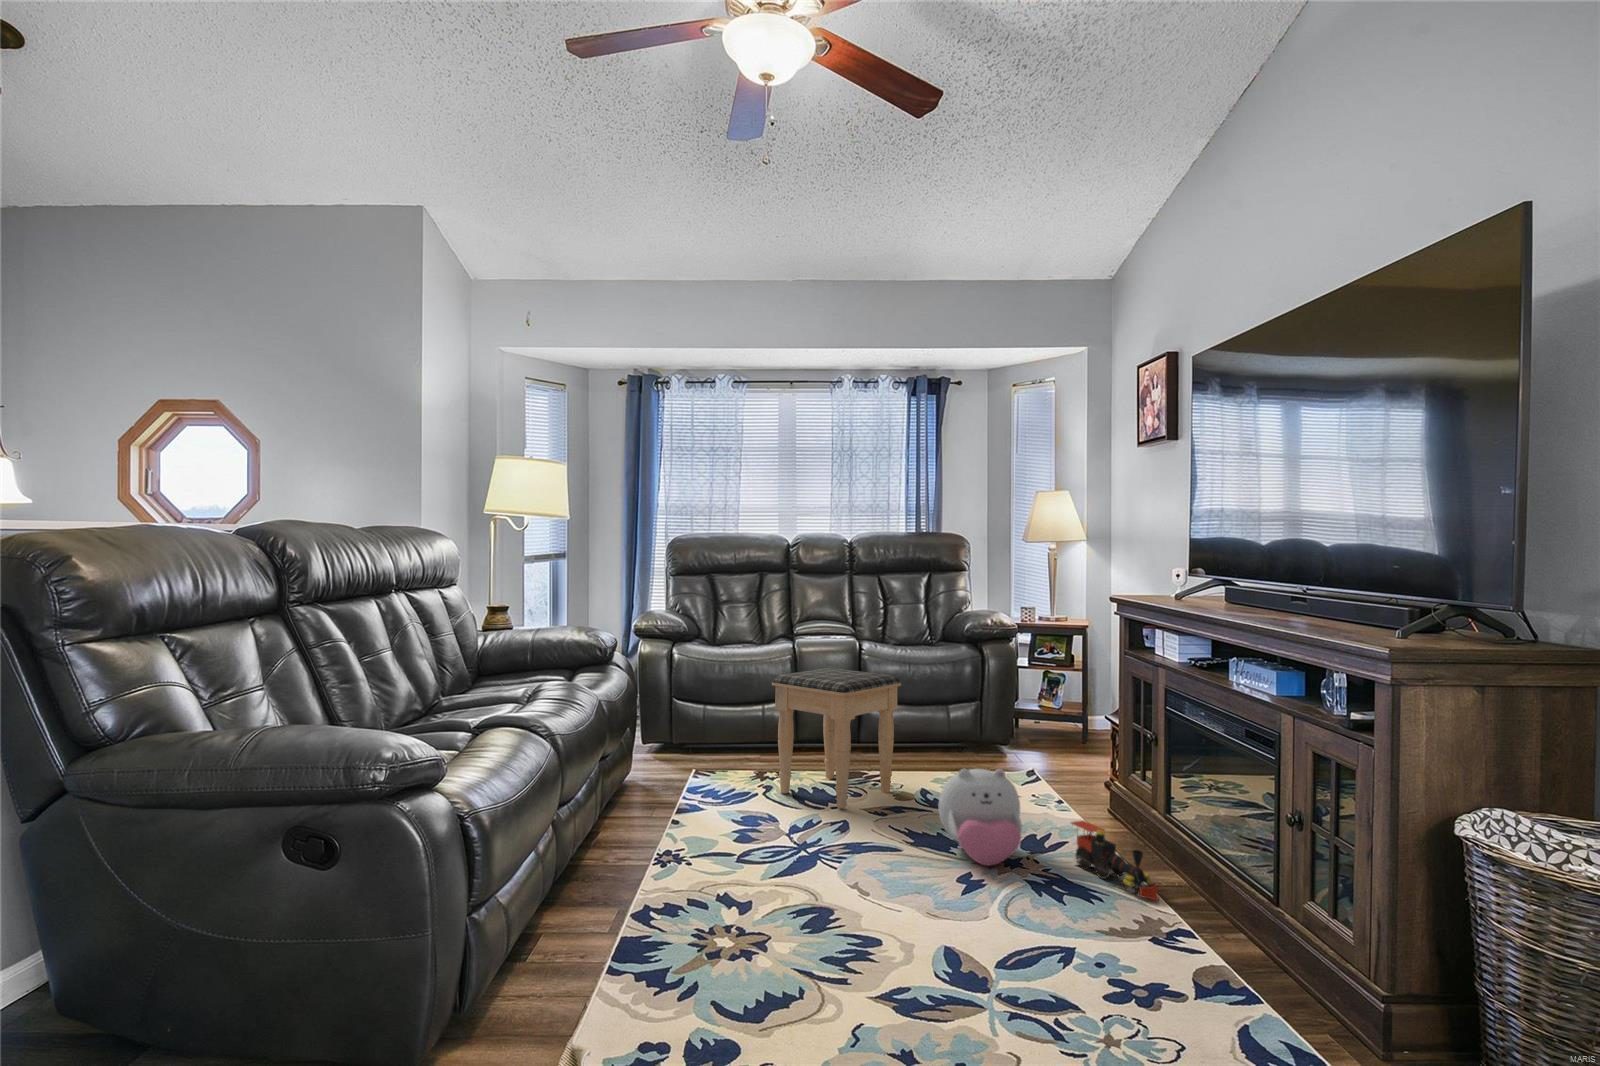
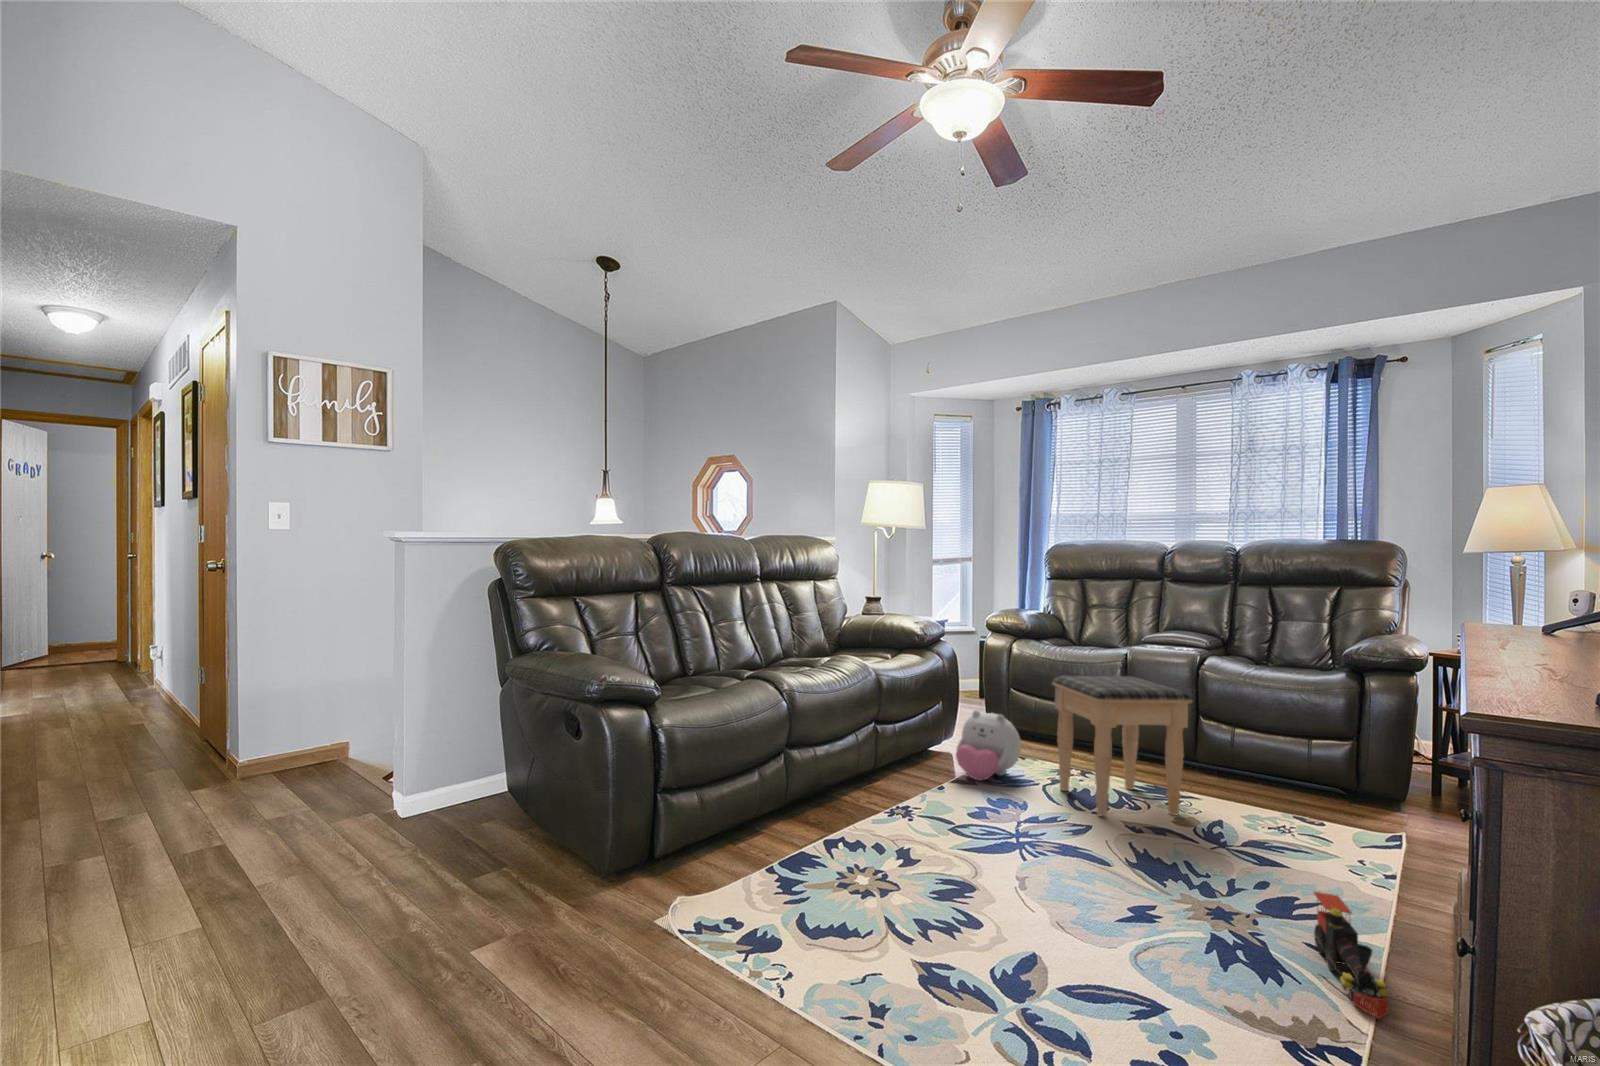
plush toy: present [939,769,1022,866] -> present [956,710,1021,780]

